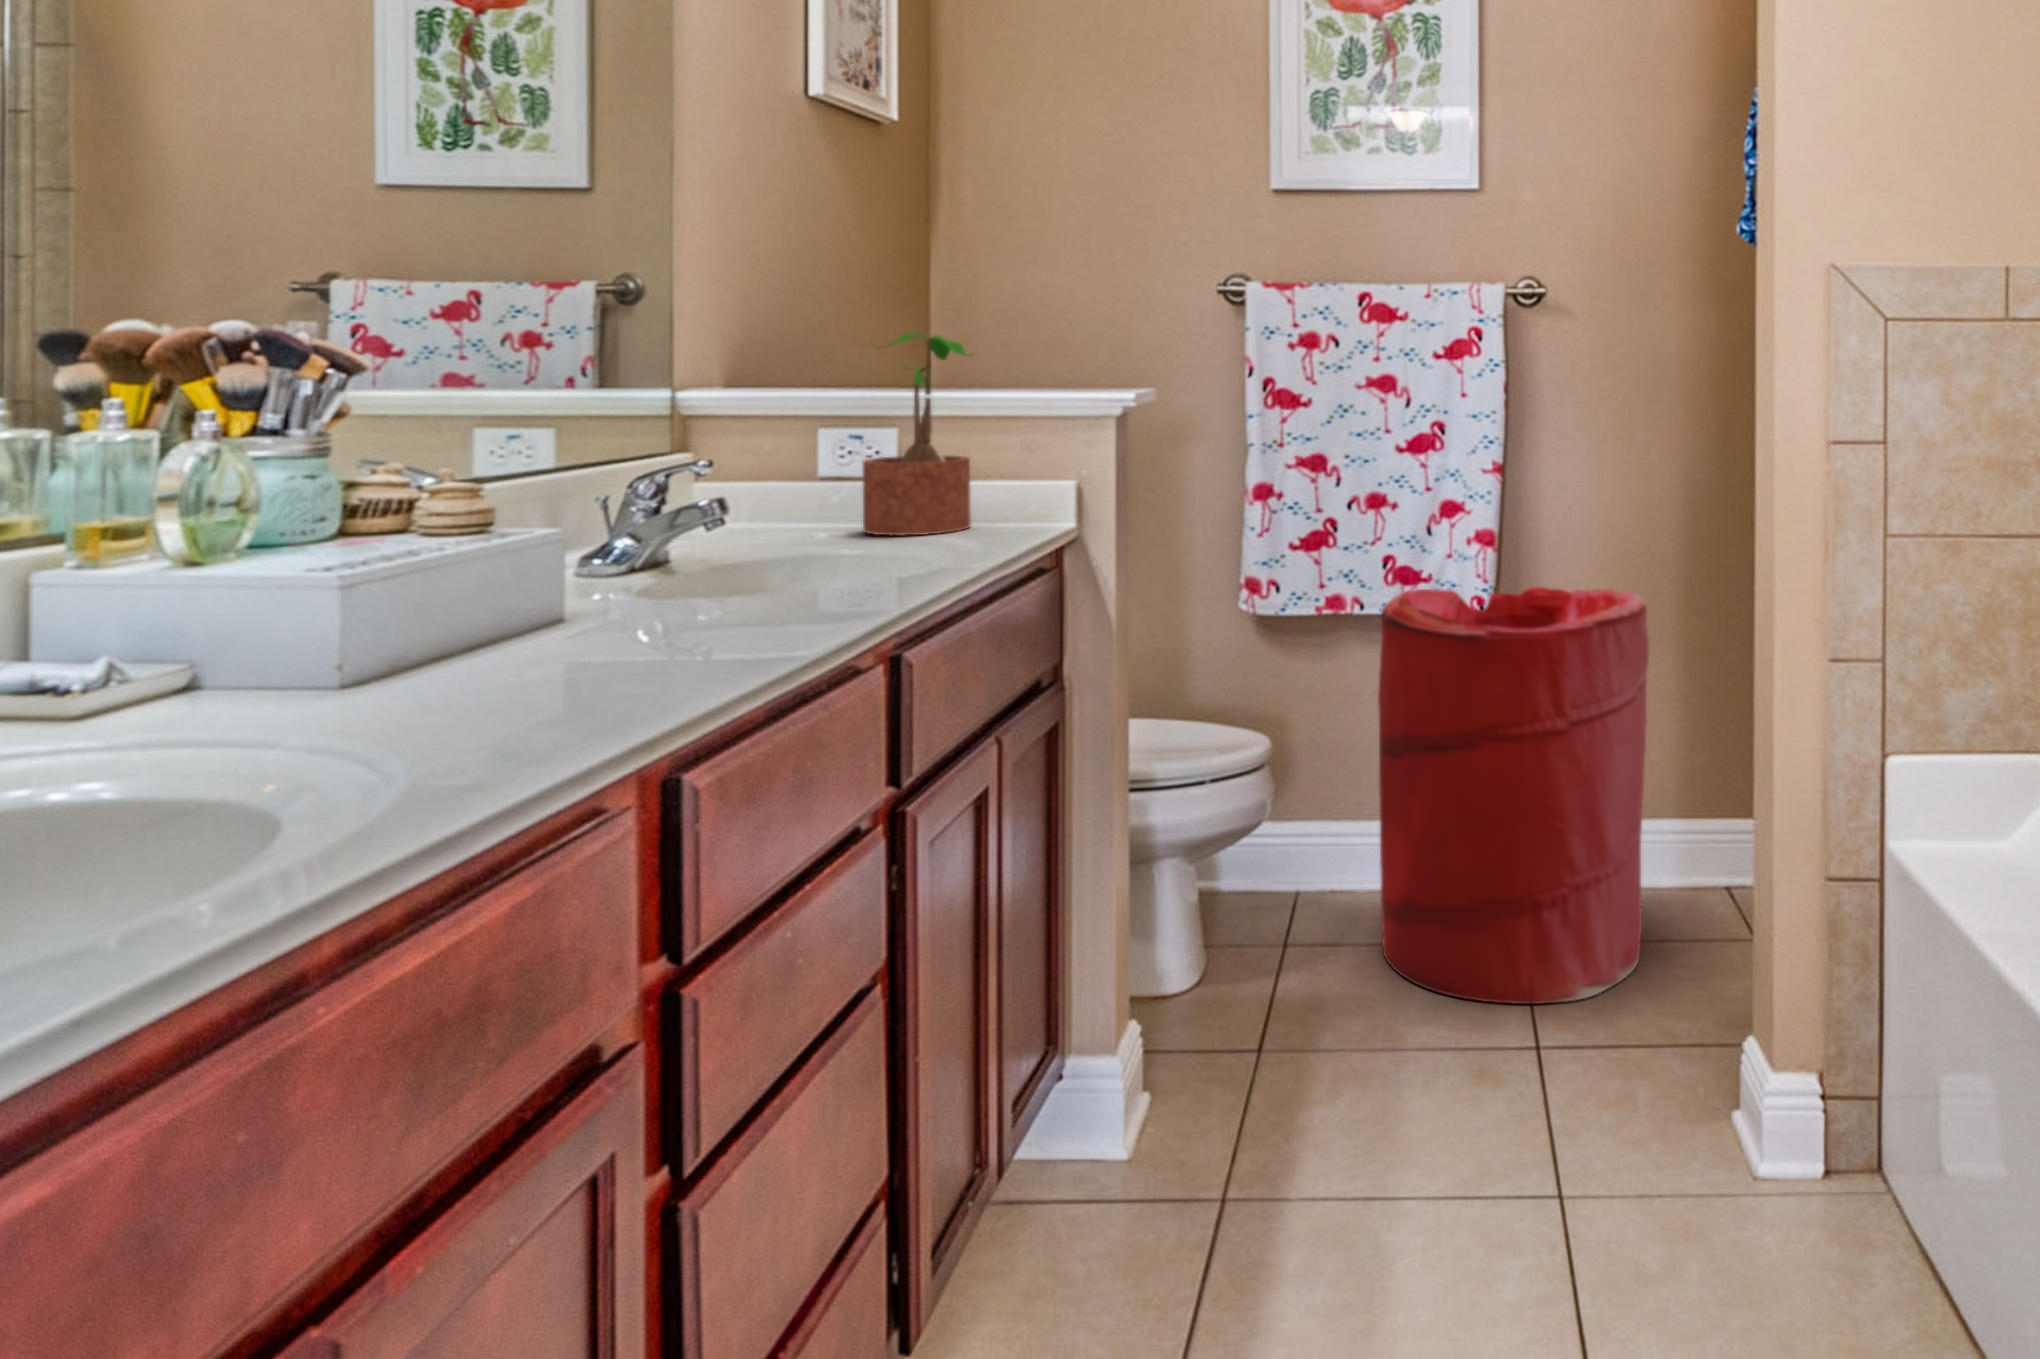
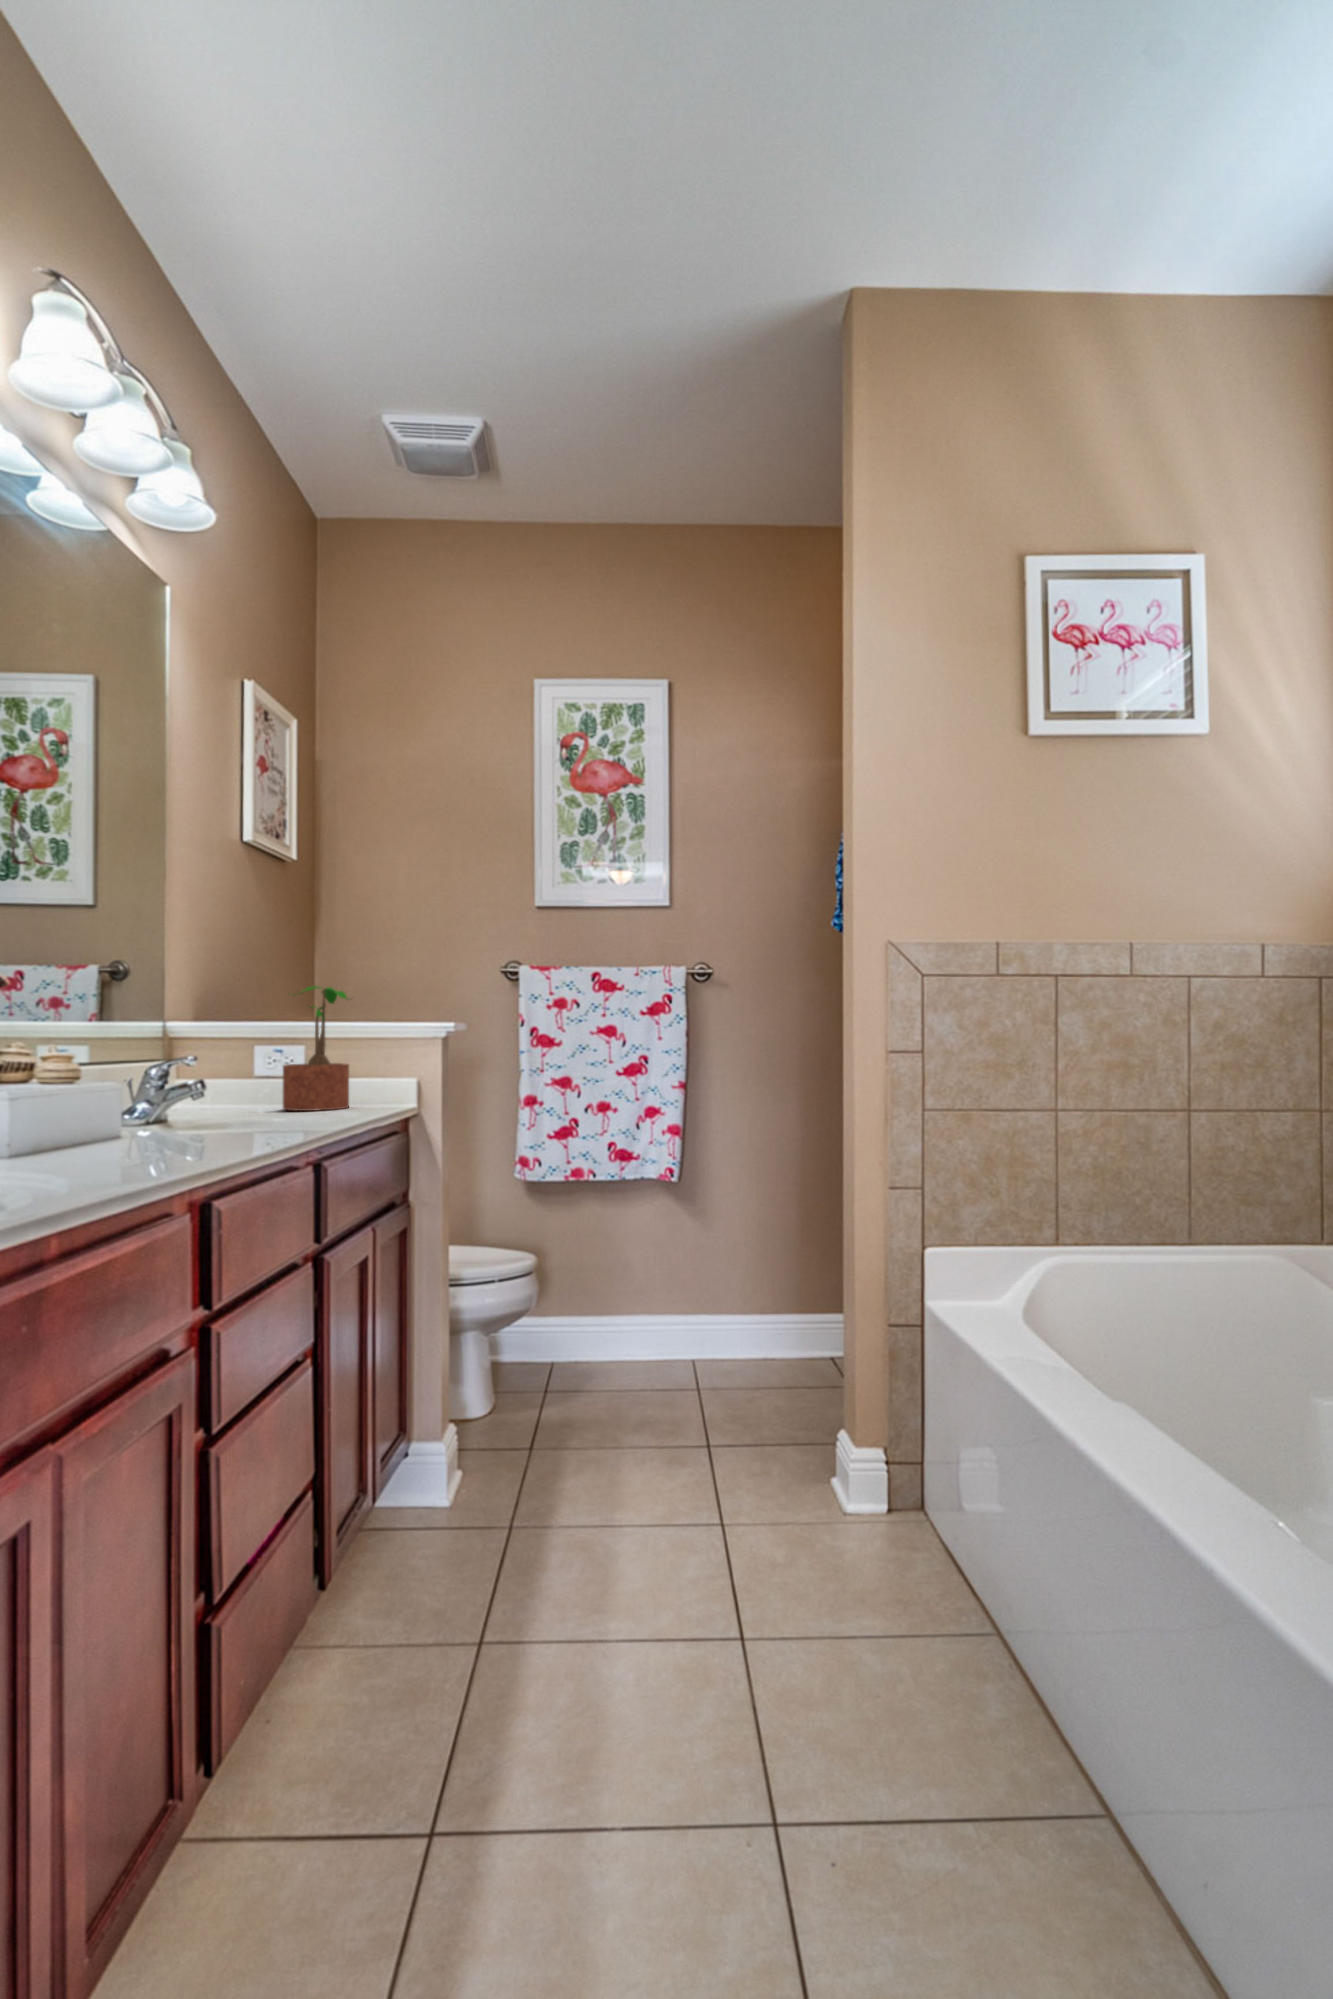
laundry hamper: present [1378,587,1649,1004] -> none [605,1161,780,1425]

